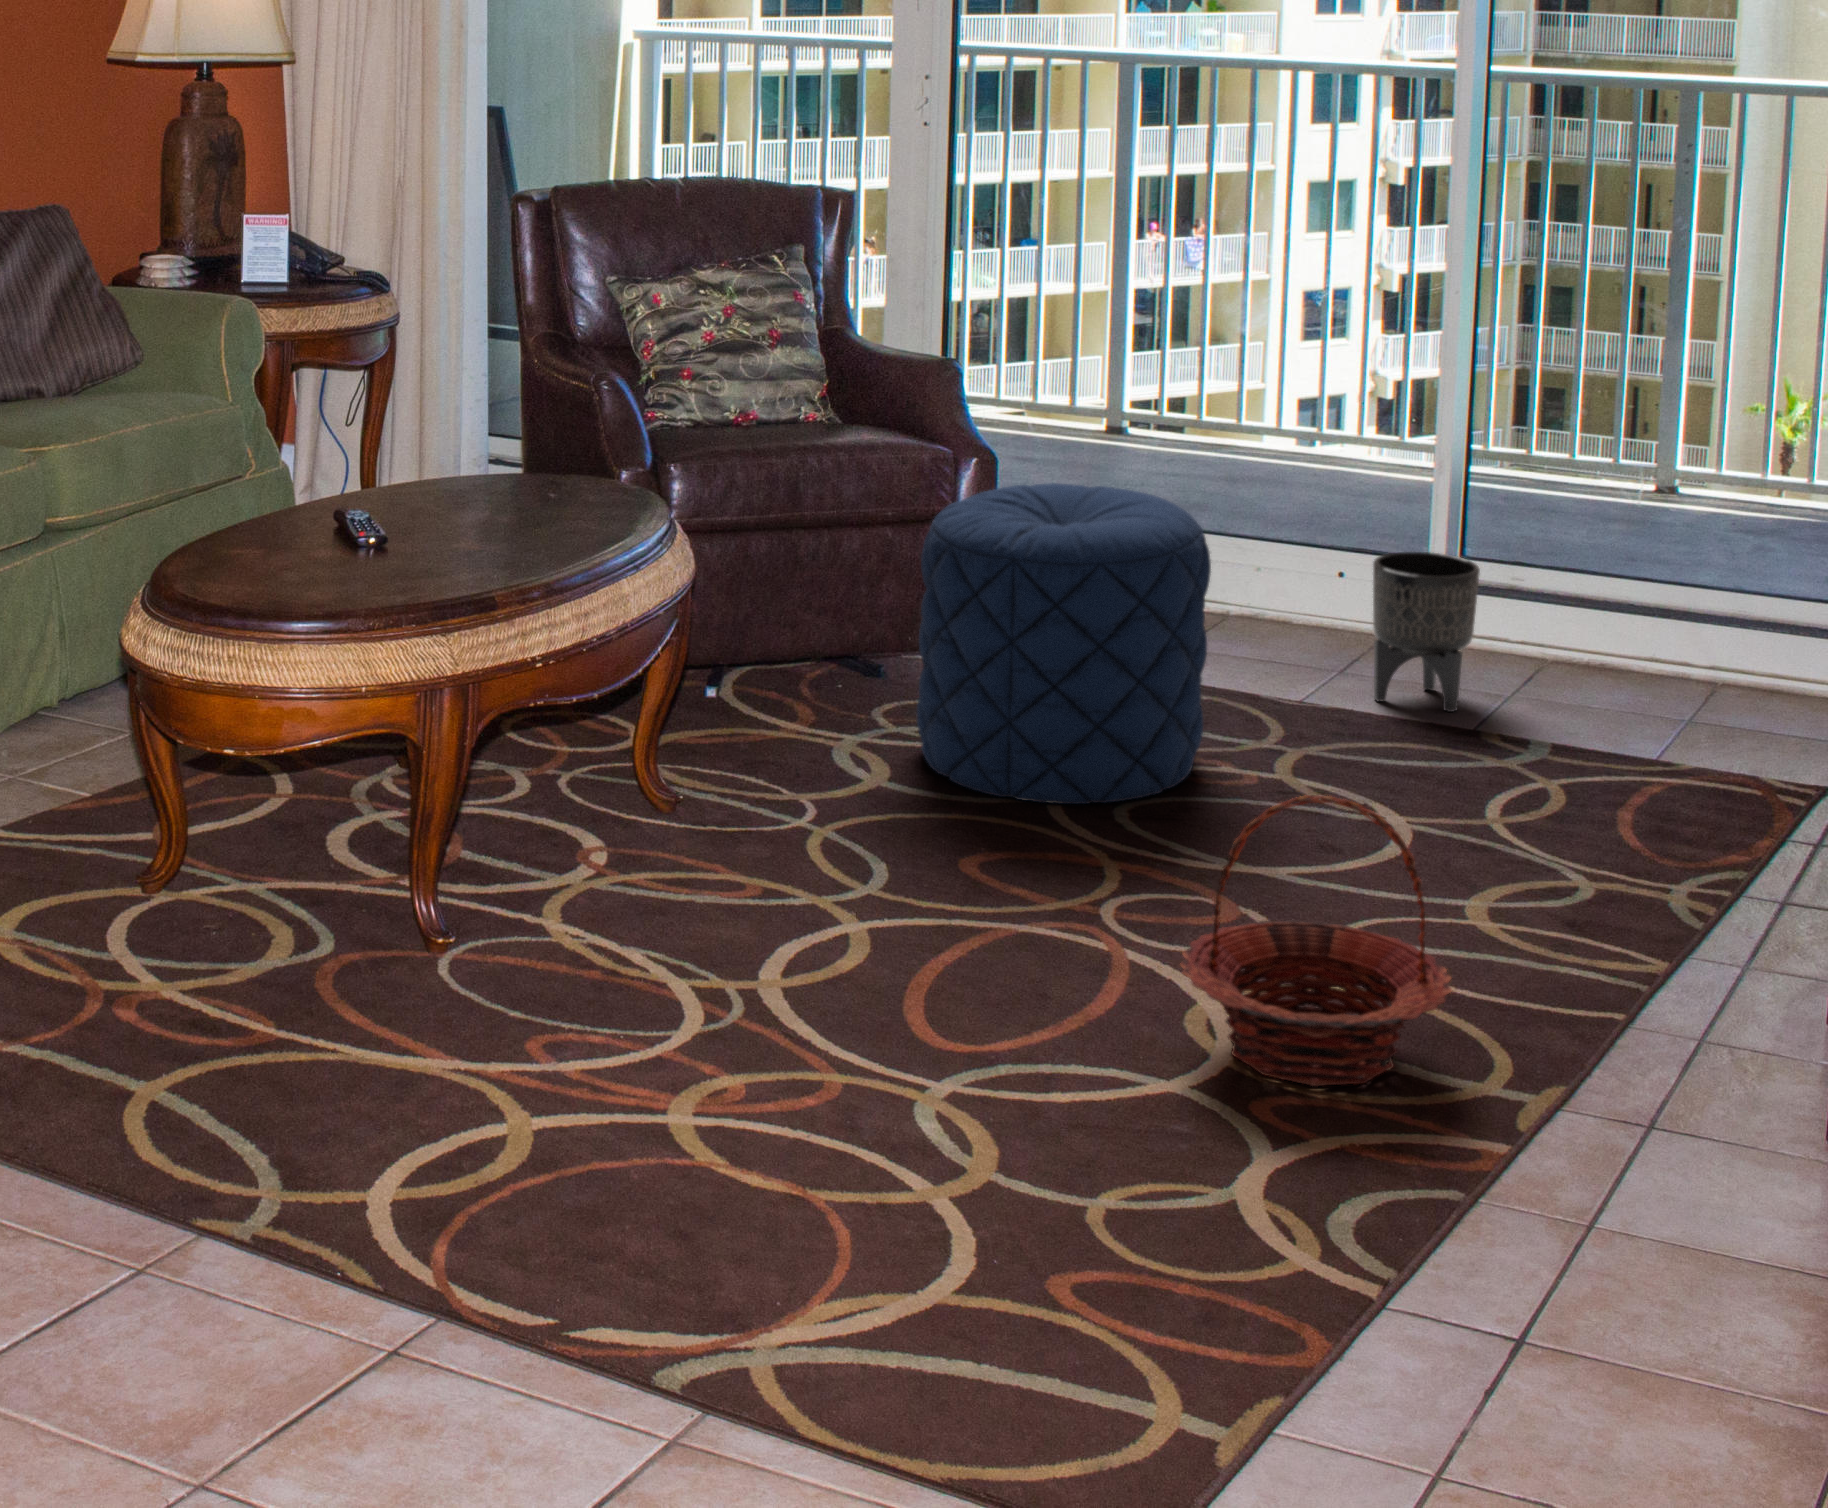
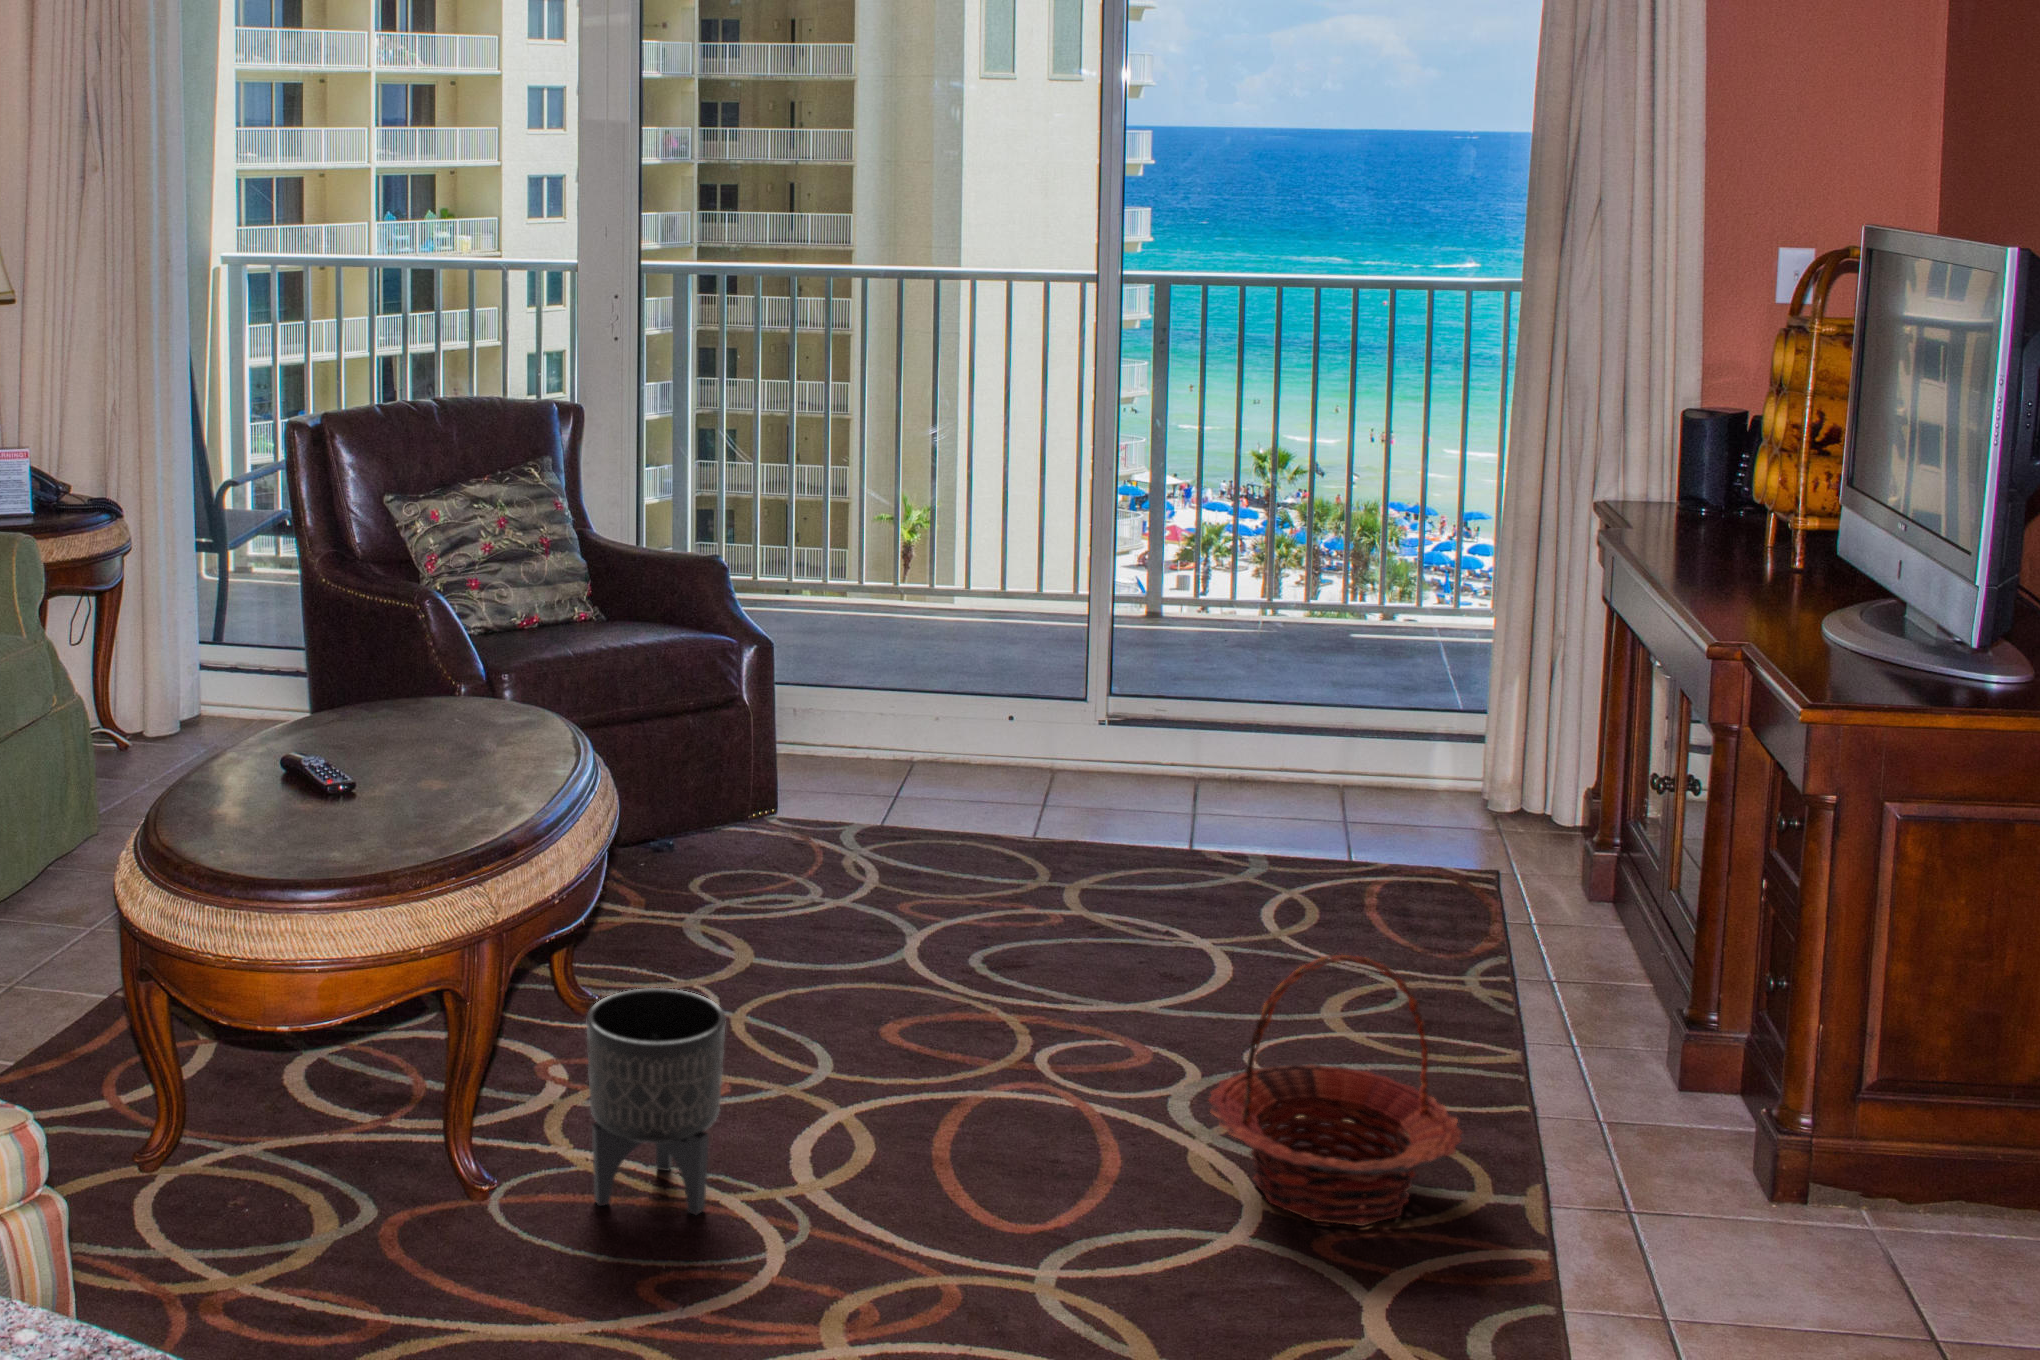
pouf: present [917,483,1211,804] -> none [755,663,1015,960]
planter: present [1373,552,1480,712] -> present [587,988,726,1215]

